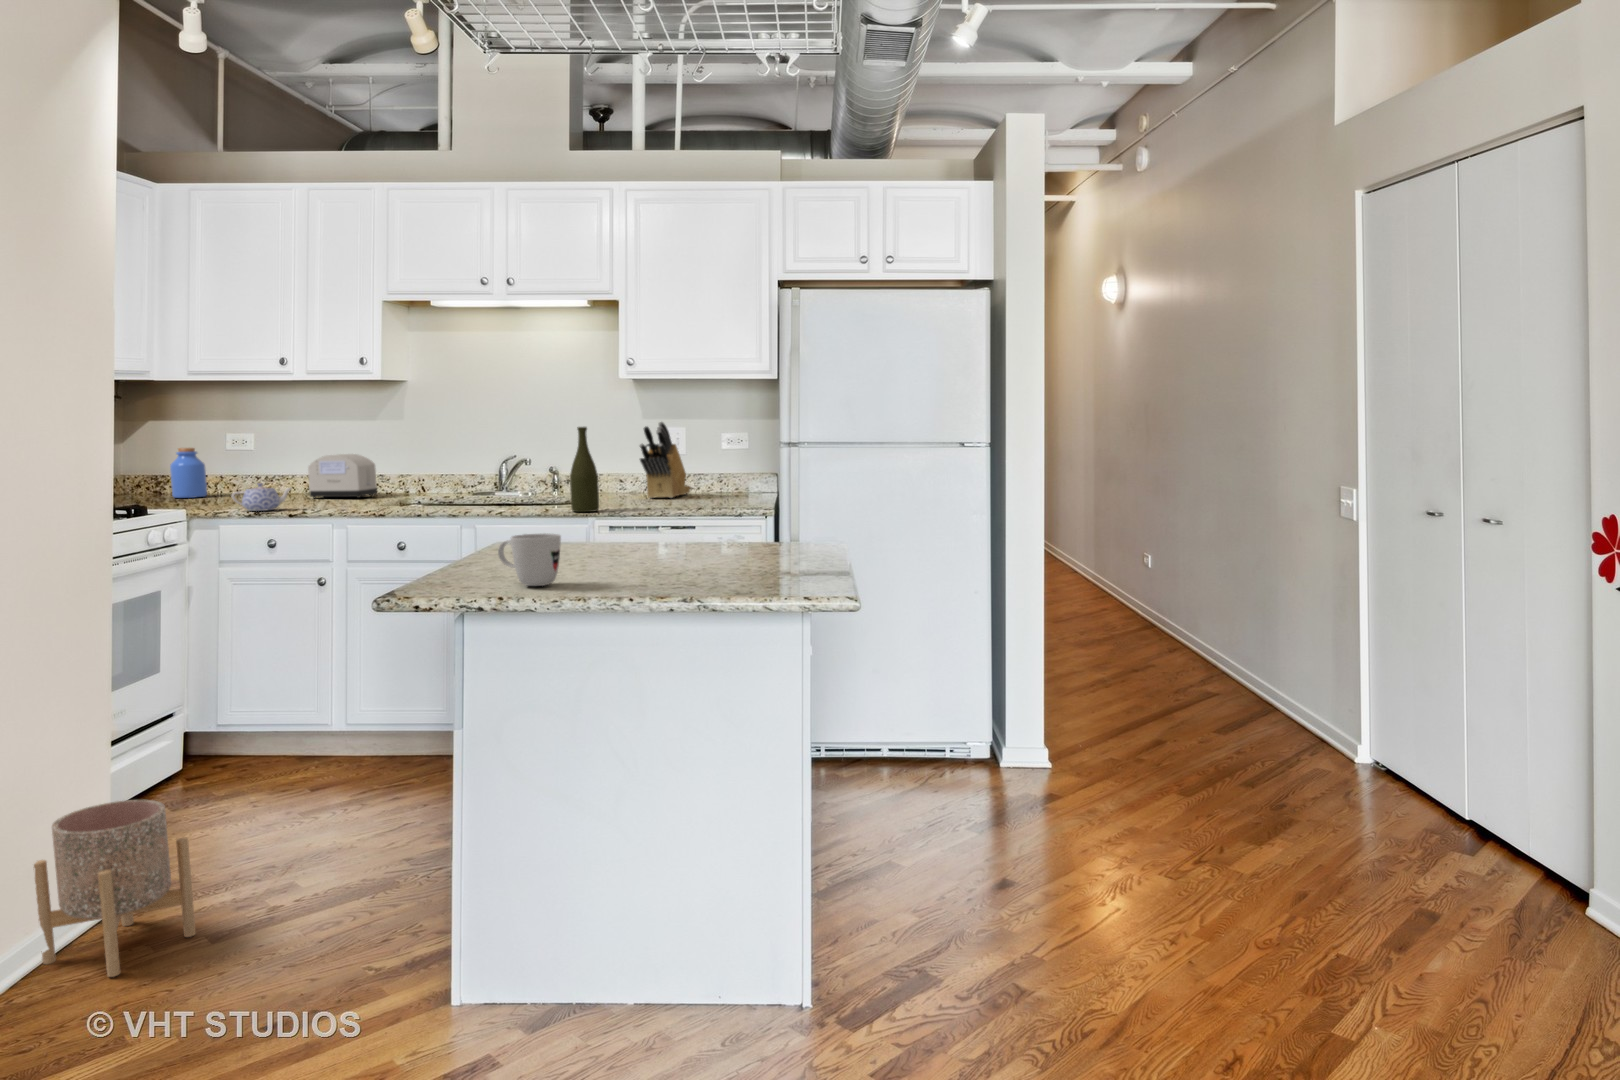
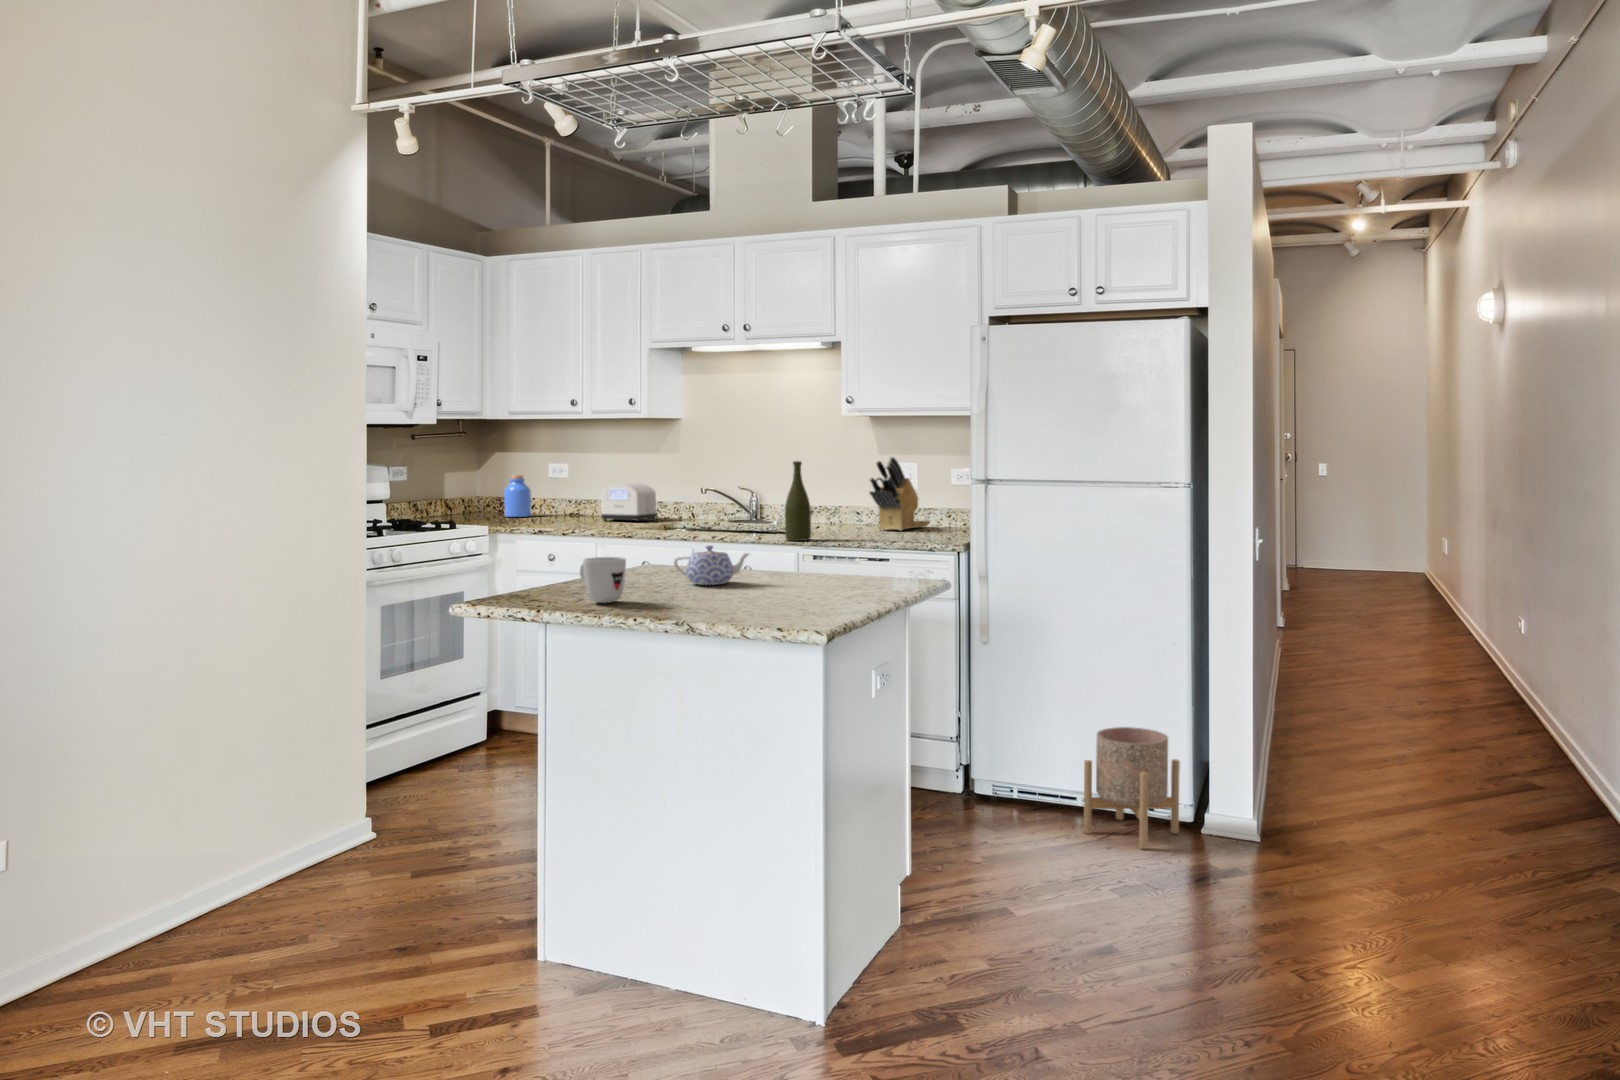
teapot: present [232,483,291,511] -> present [674,546,749,585]
planter: present [34,800,196,977] -> present [1084,727,1180,849]

